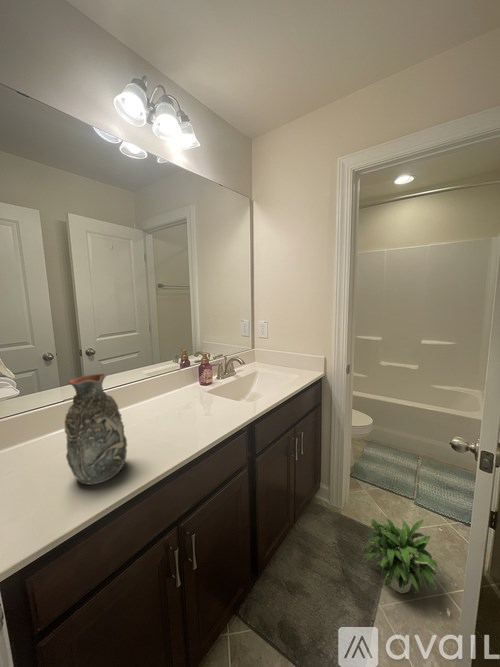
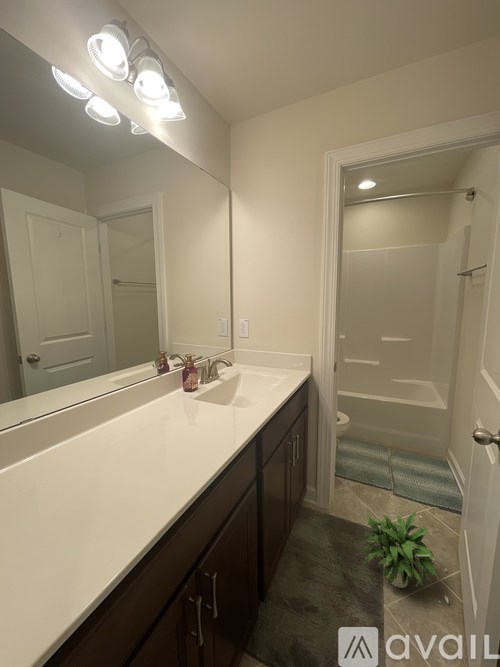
decorative vase: present [65,374,127,484] -> none [56,386,140,538]

